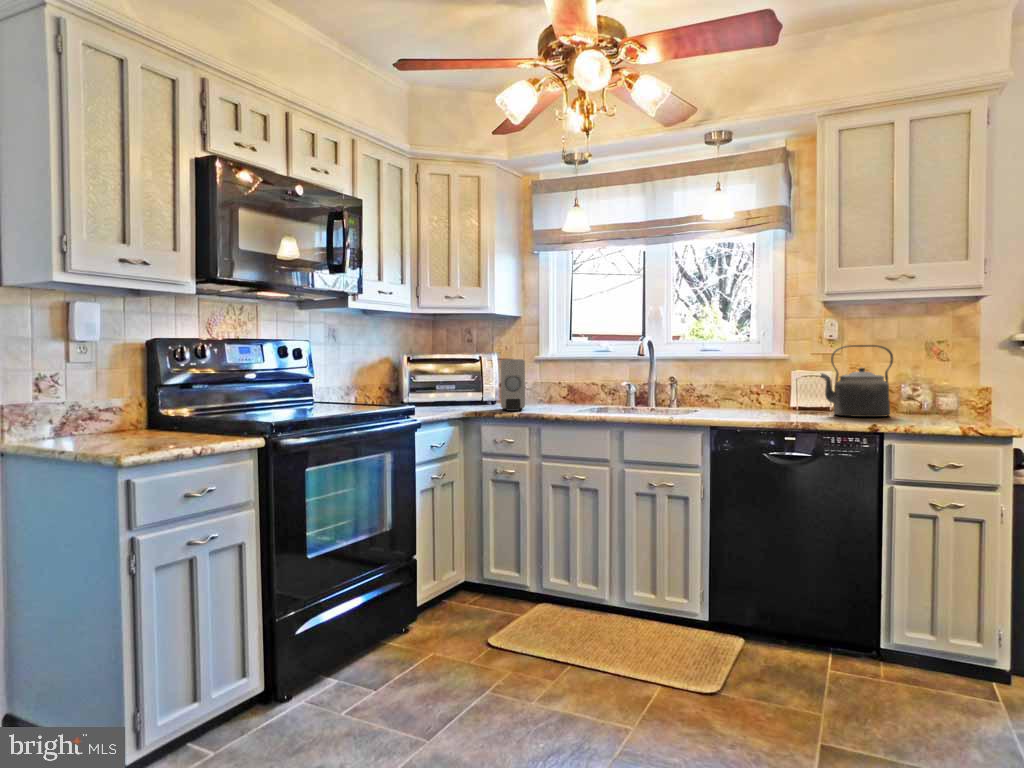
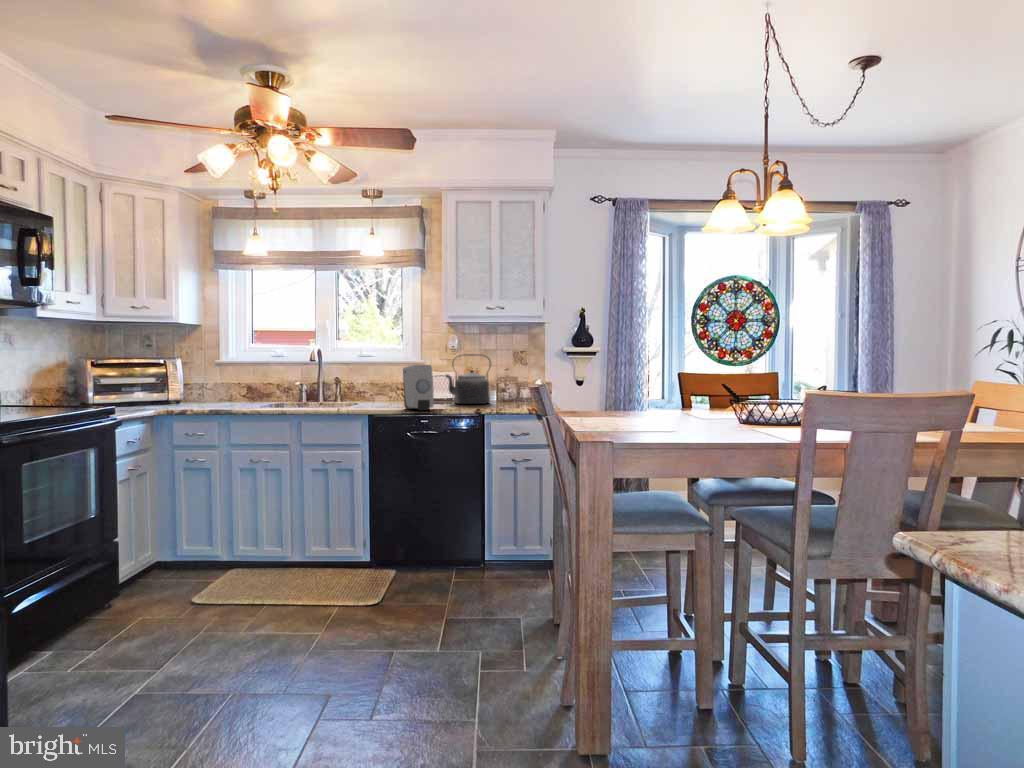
soap dispenser: present [501,359,525,411] -> present [403,365,434,410]

